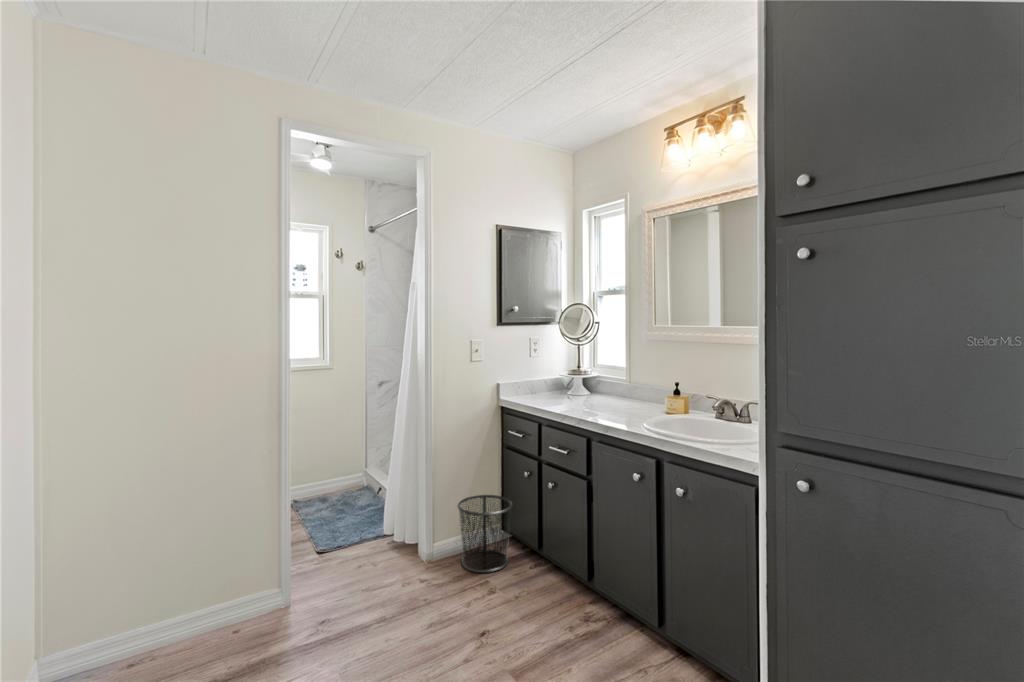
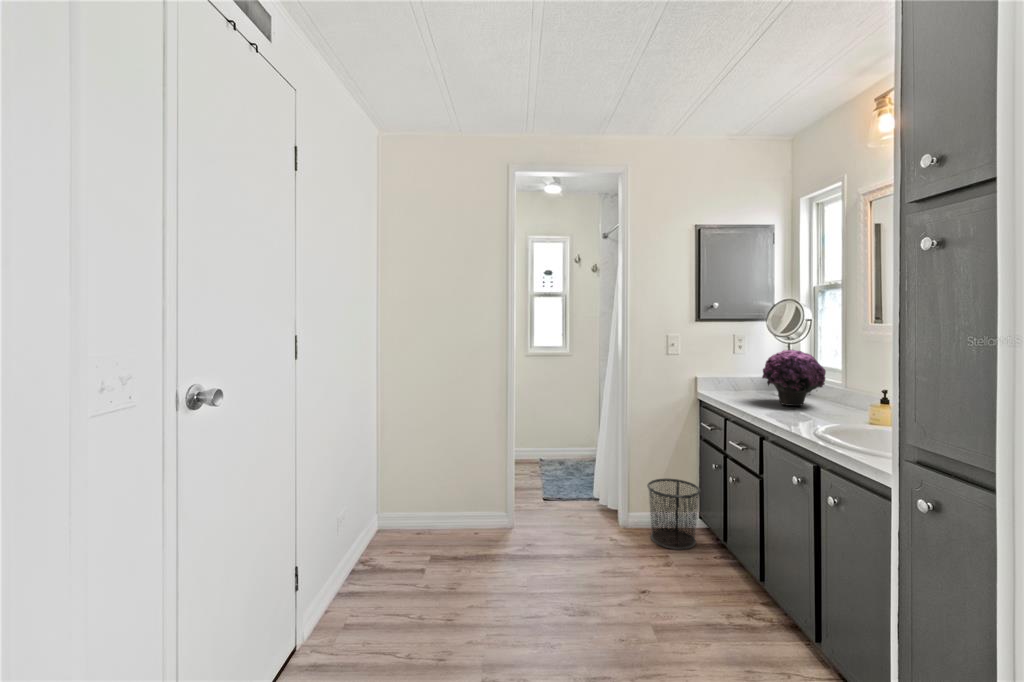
flower: none [568,351,622,405] -> present [762,350,826,406]

